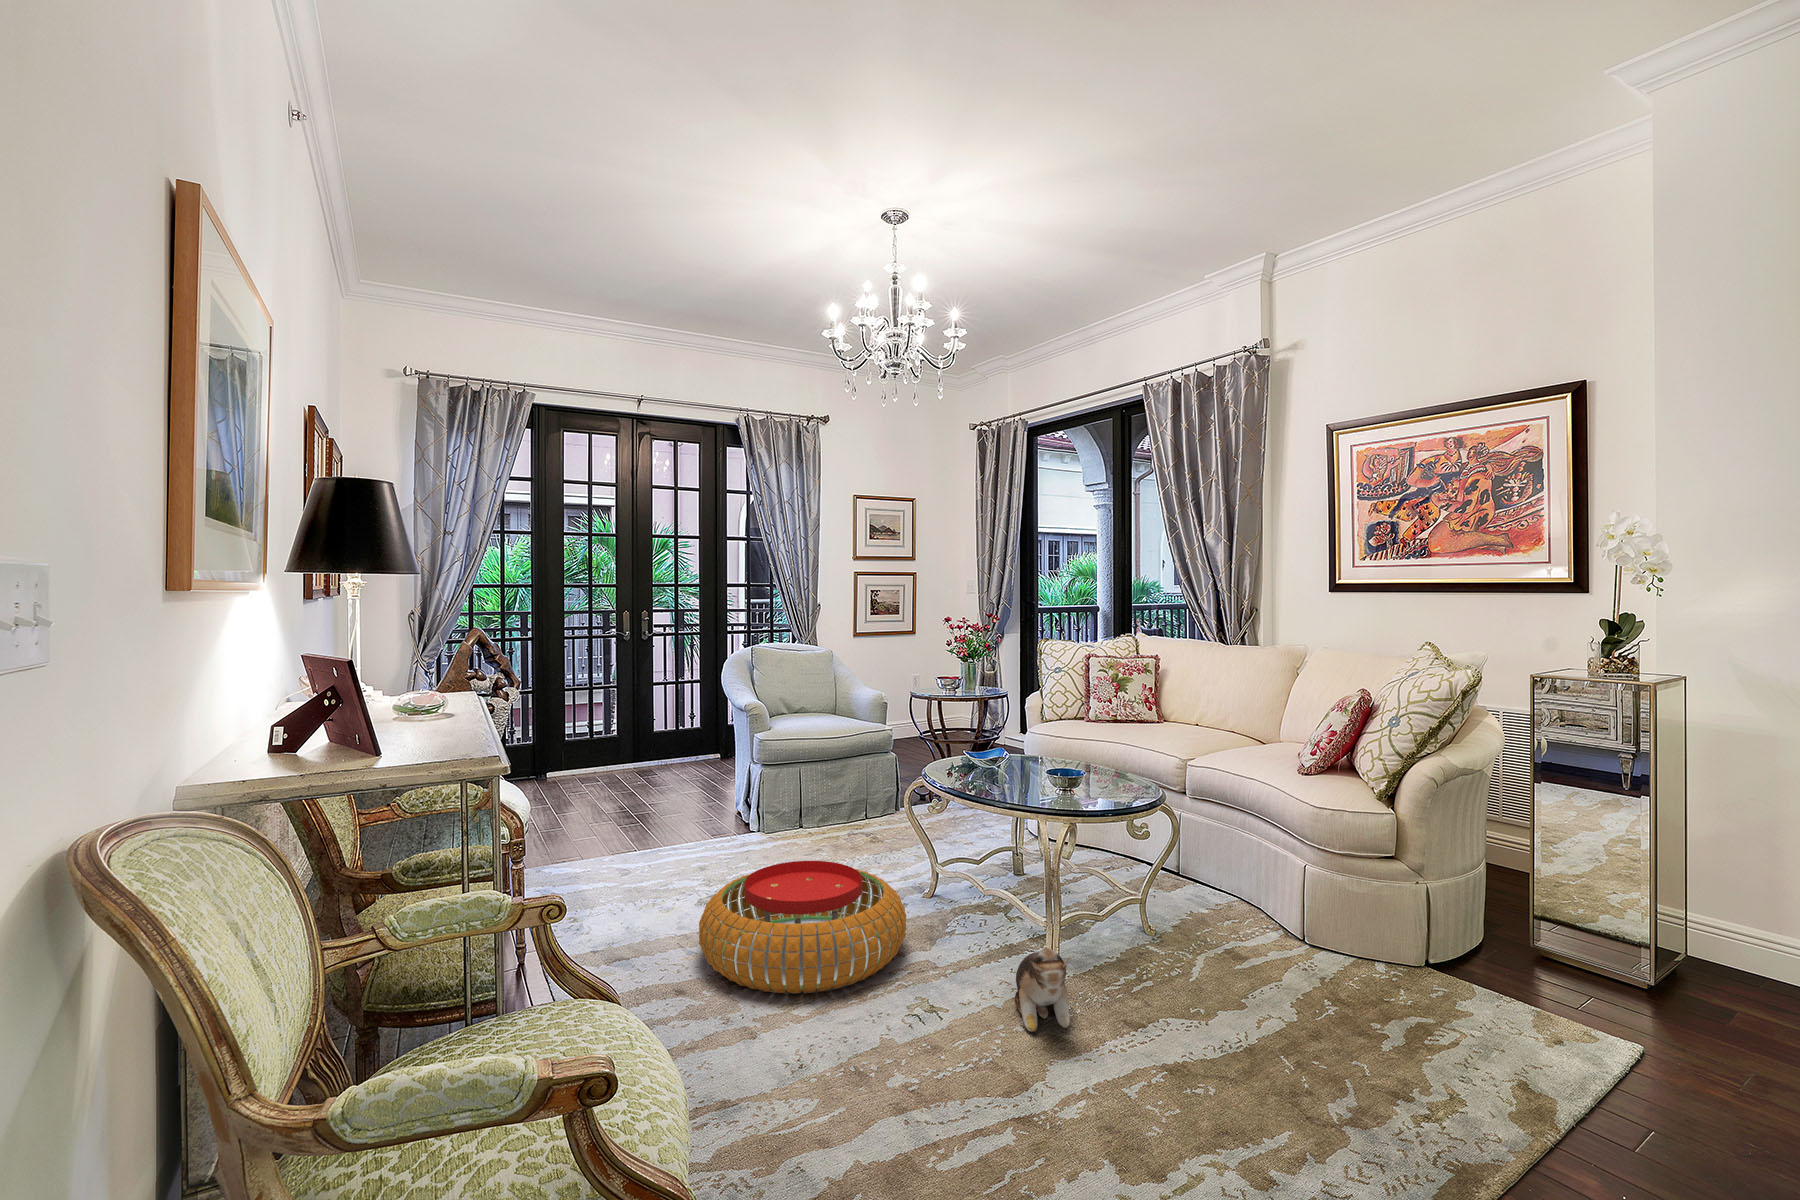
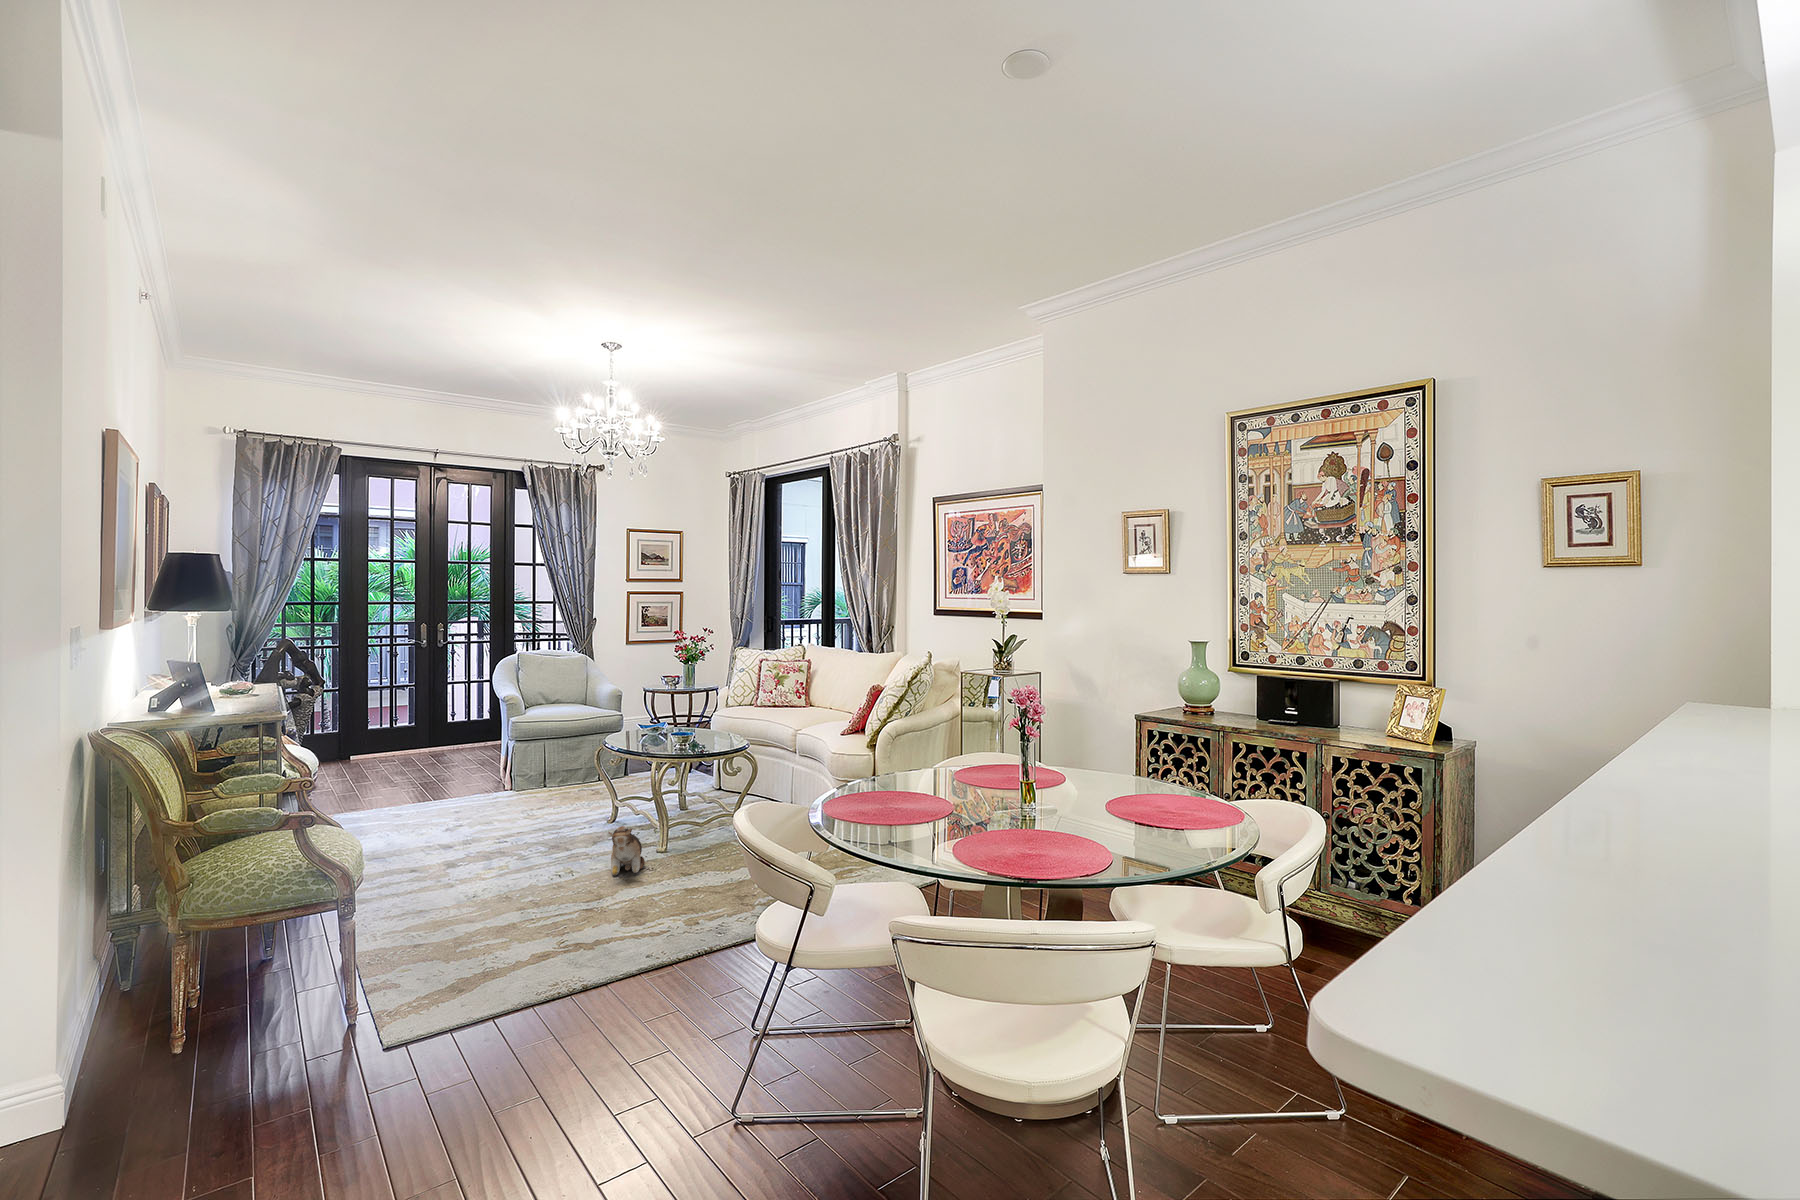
pouf: present [699,861,906,994] -> none [426,793,569,864]

